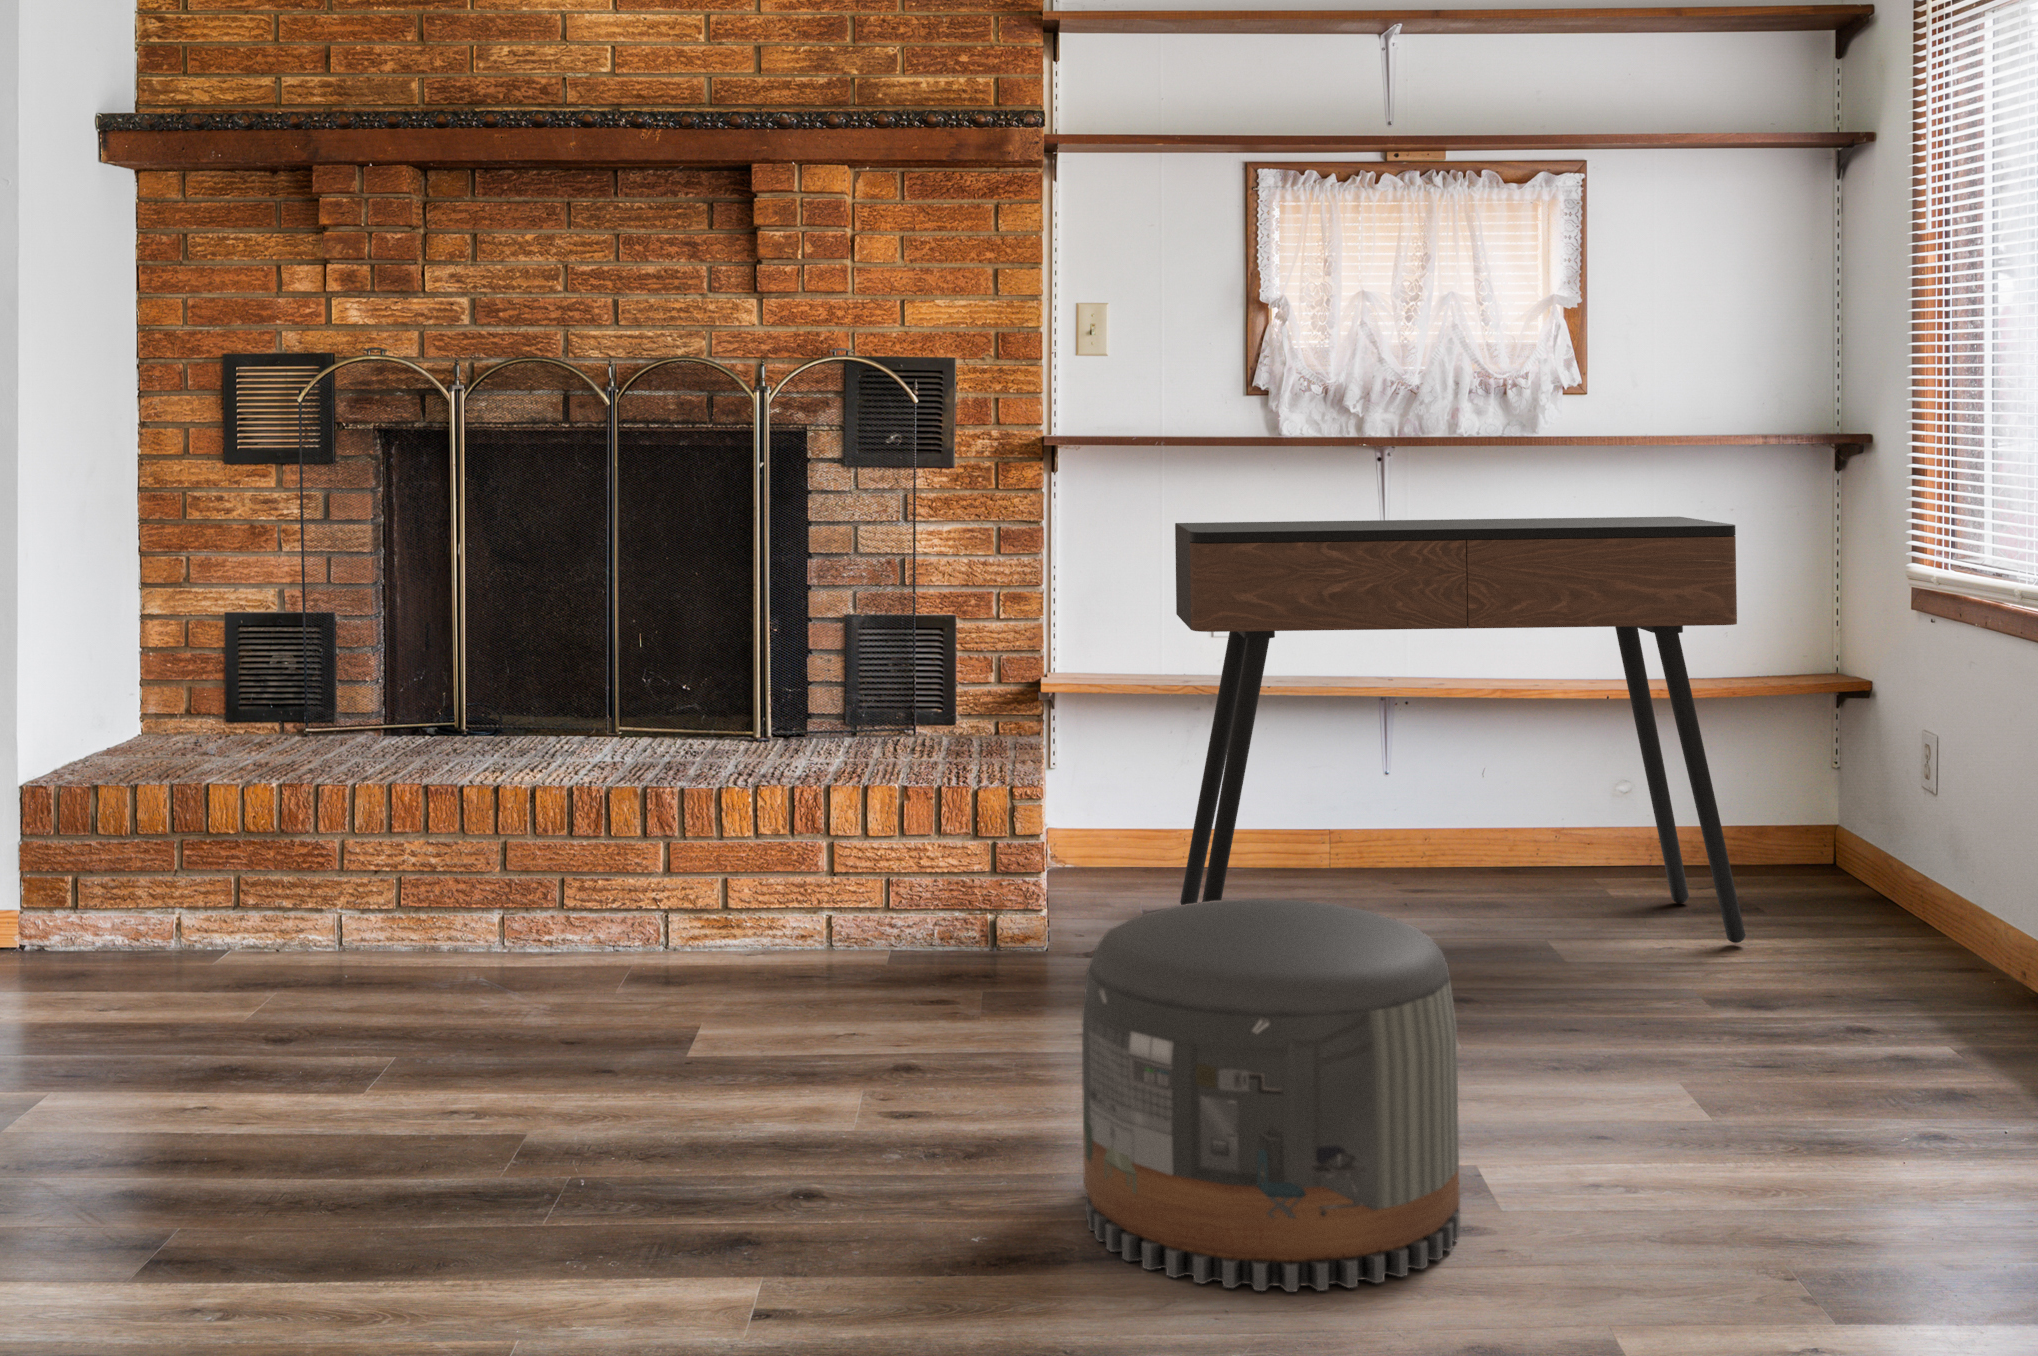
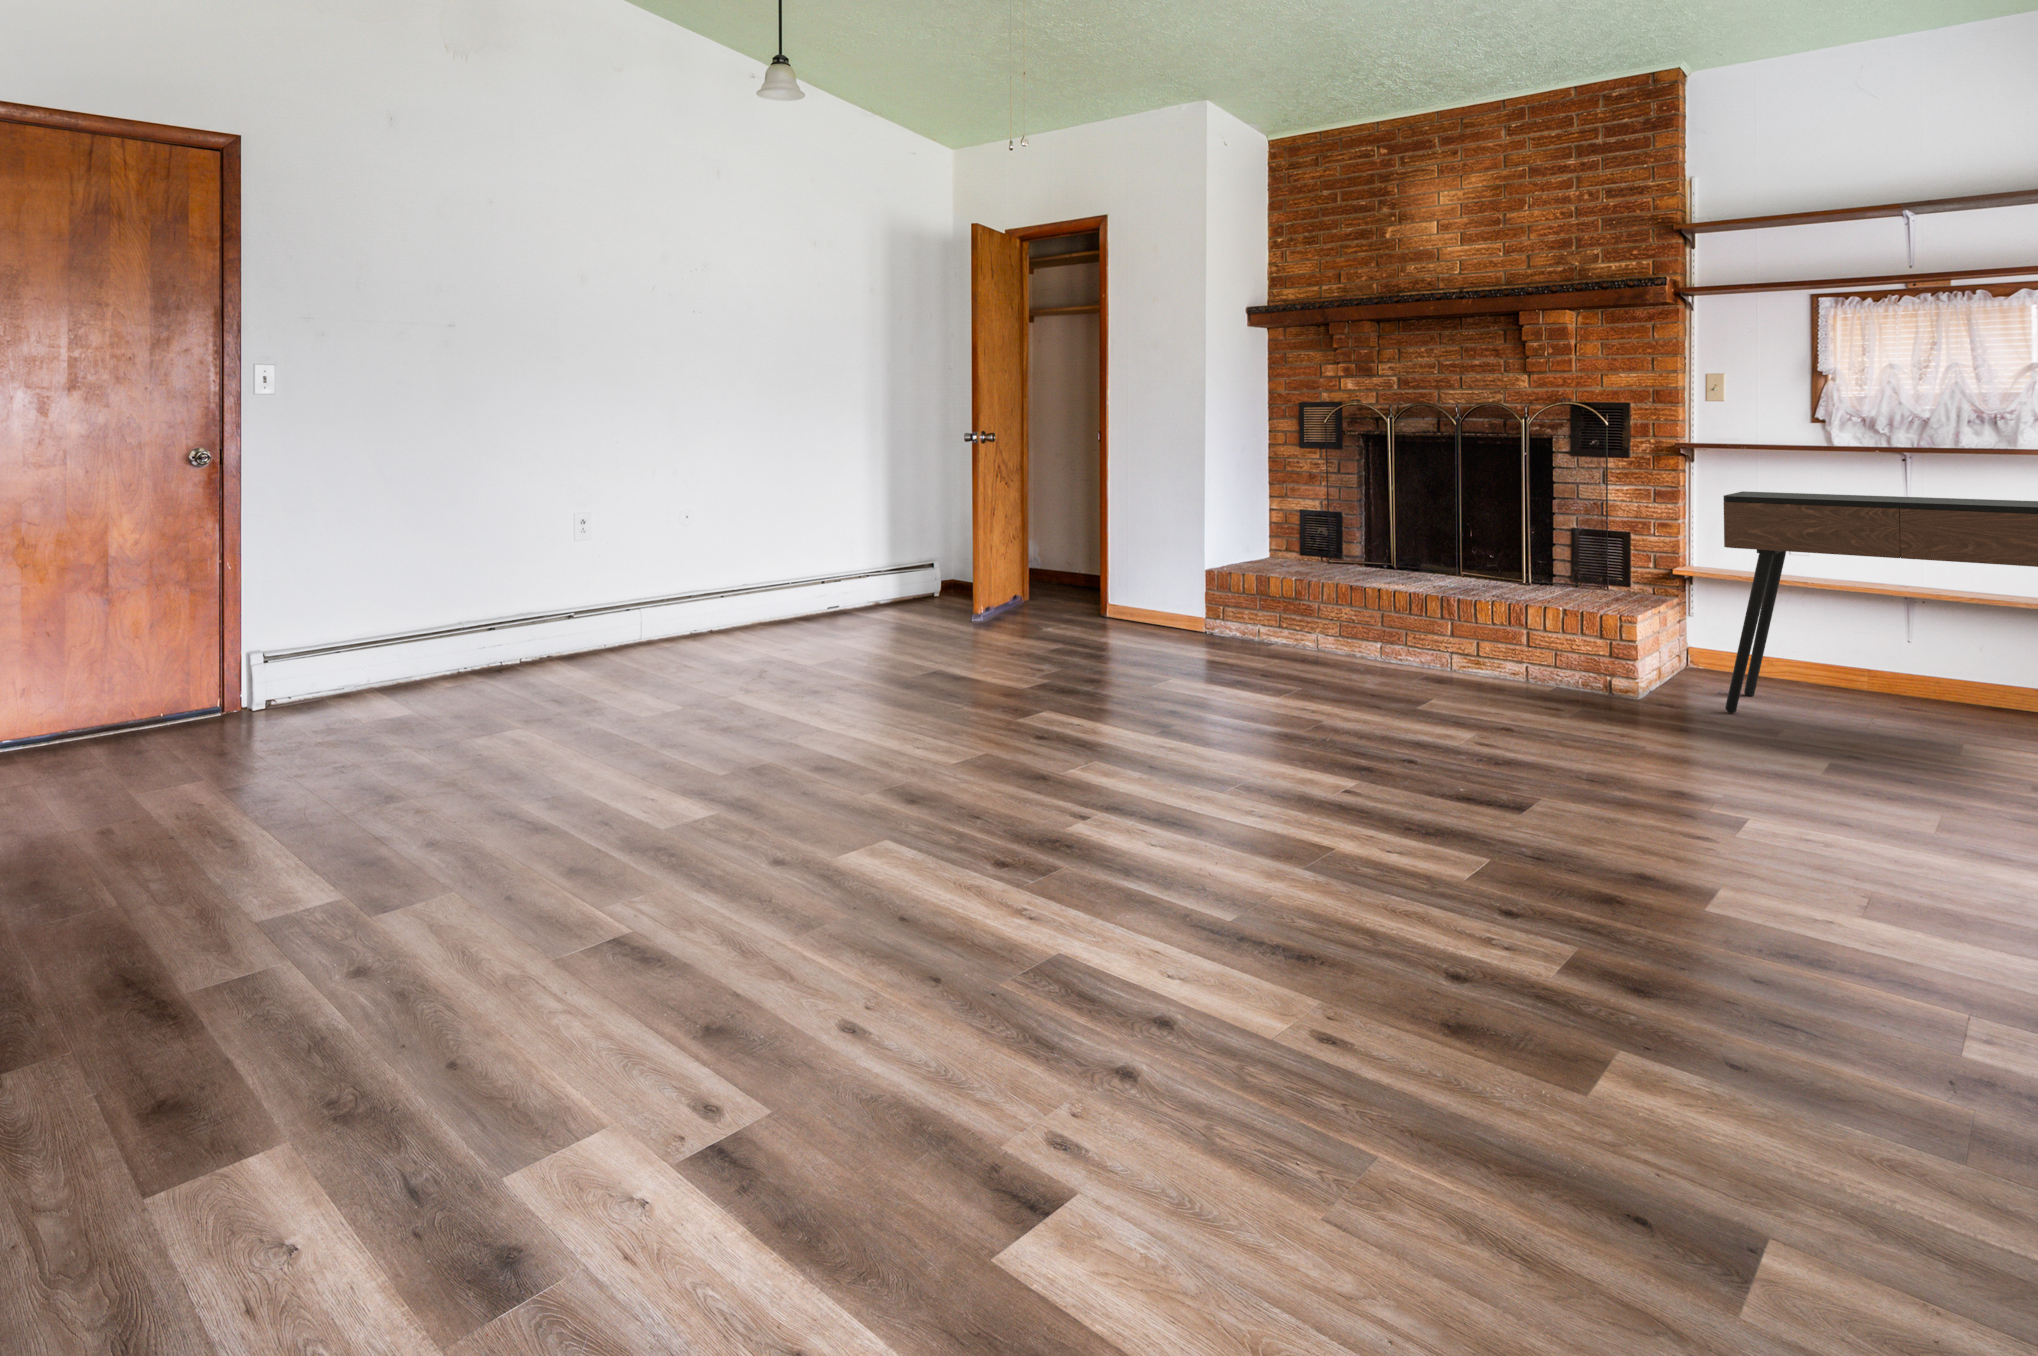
pouf: present [1082,899,1460,1292] -> none [1517,661,1709,836]

